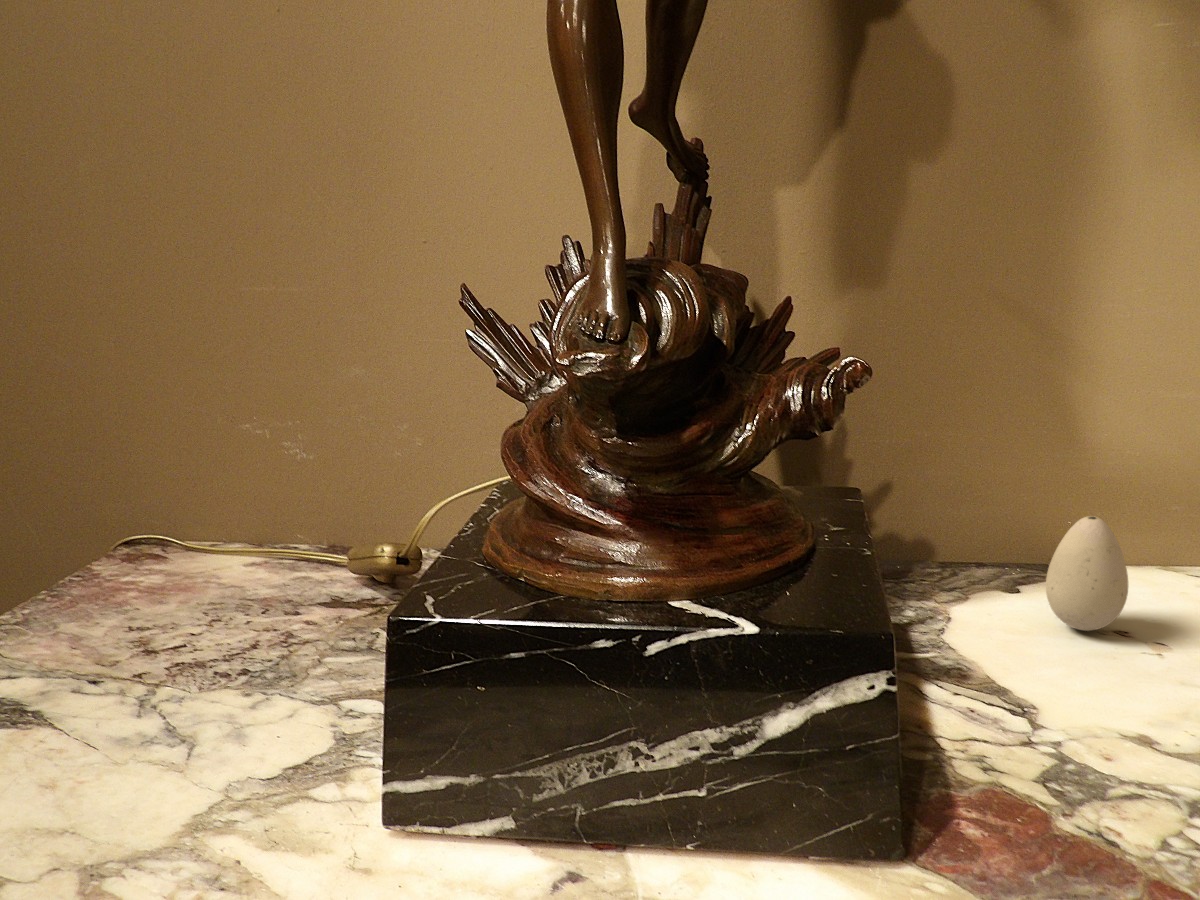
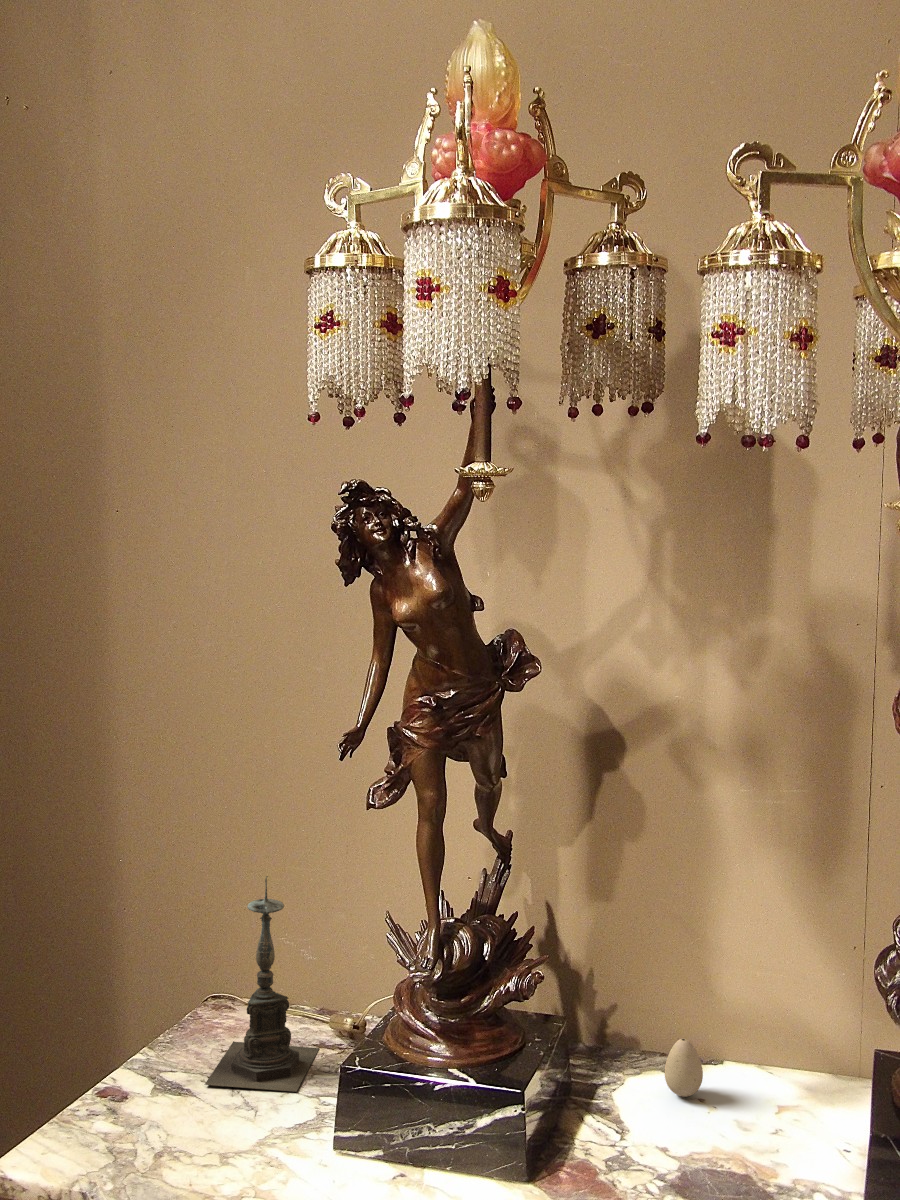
candle holder: none [75,232,332,699] -> present [205,876,319,1092]

